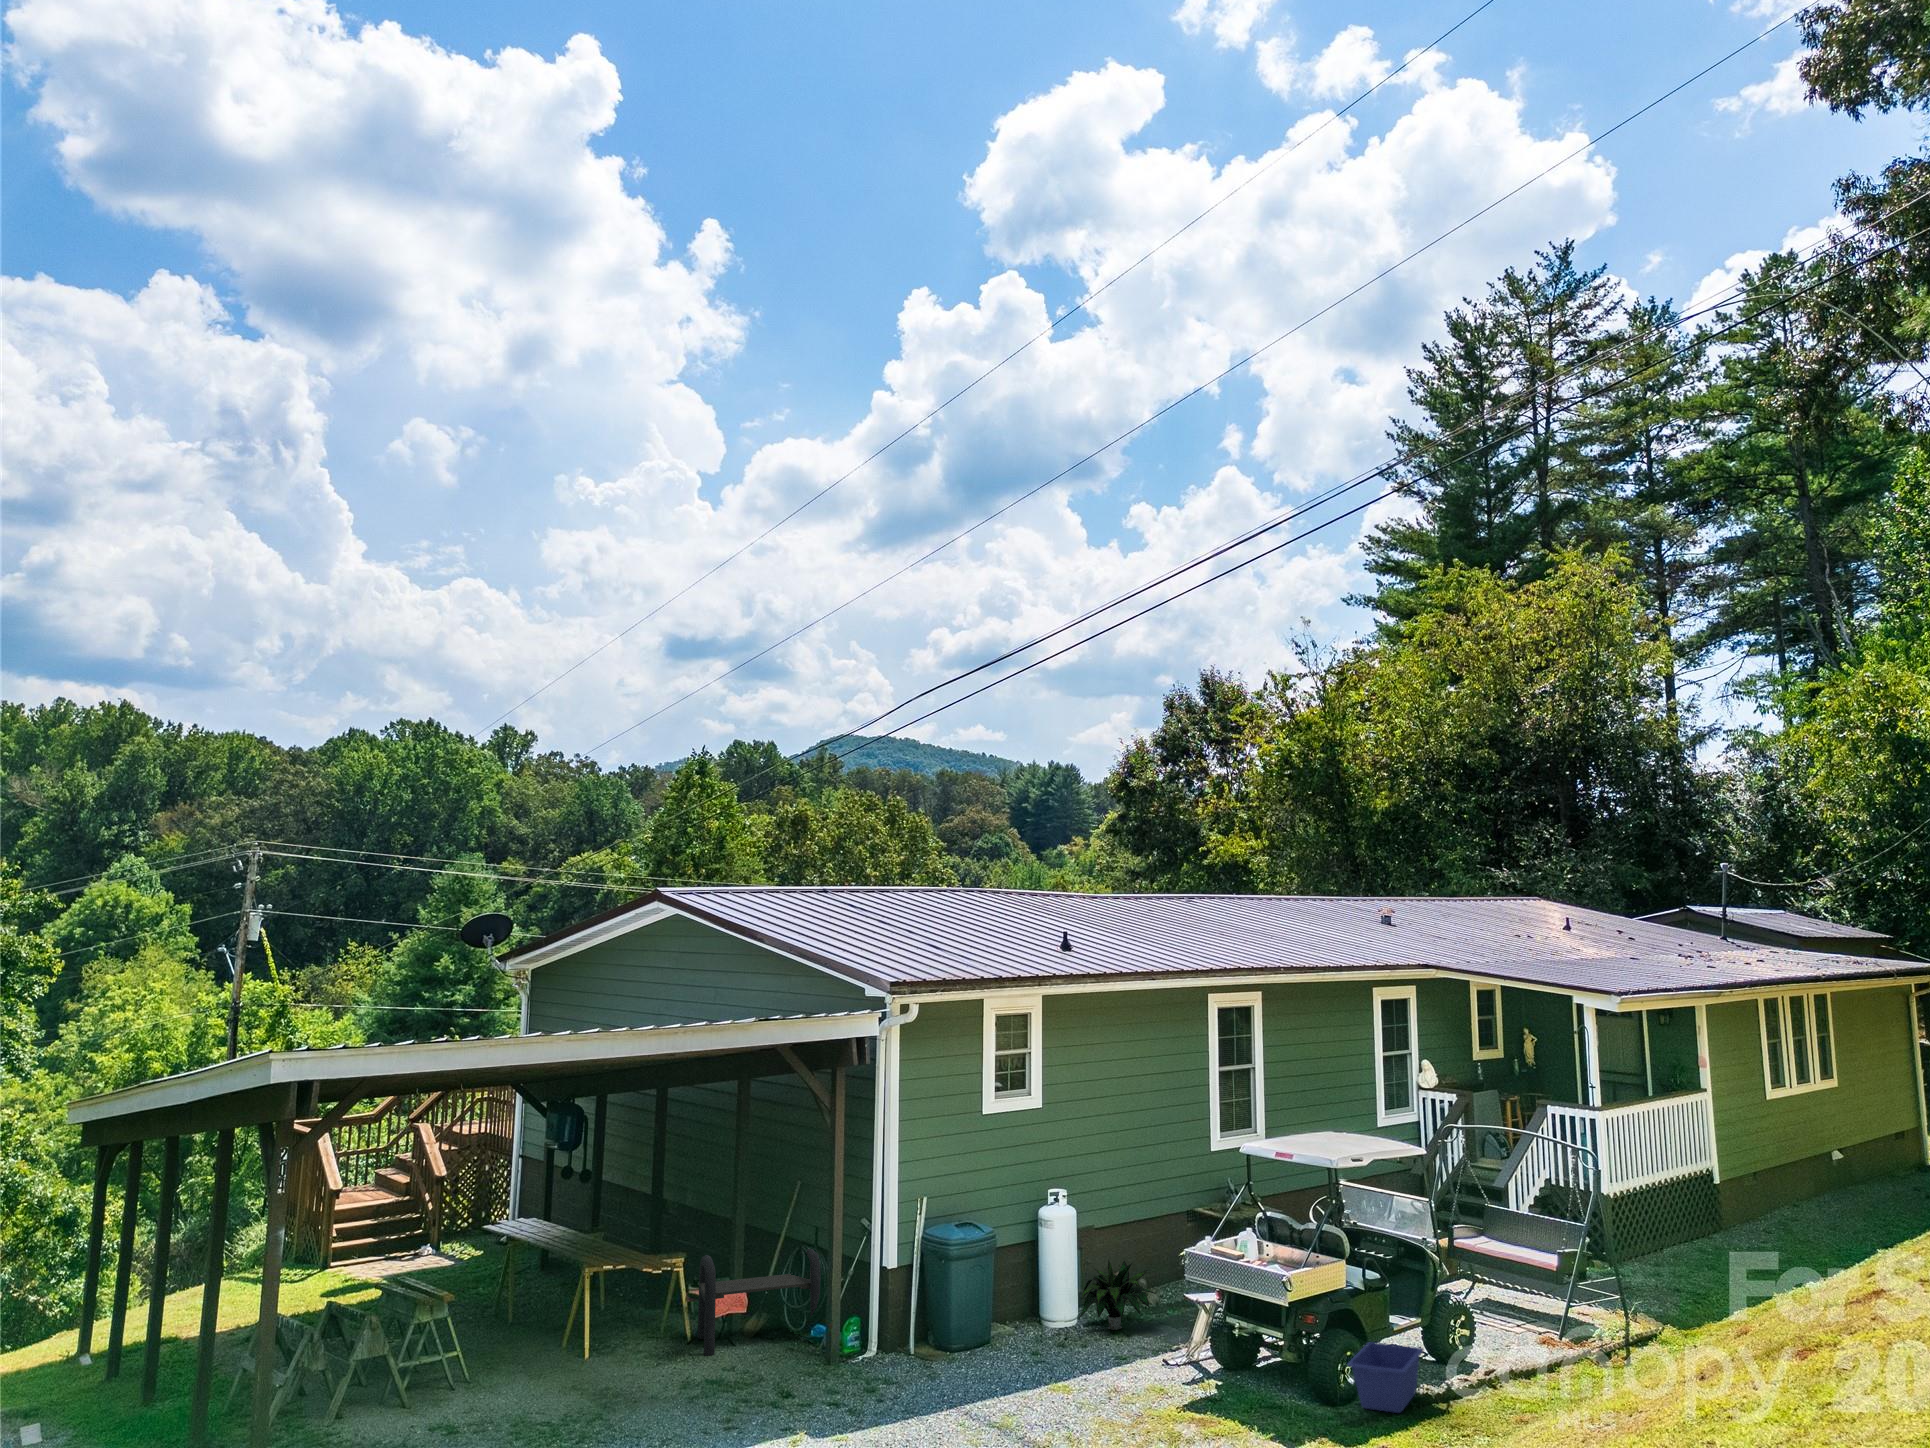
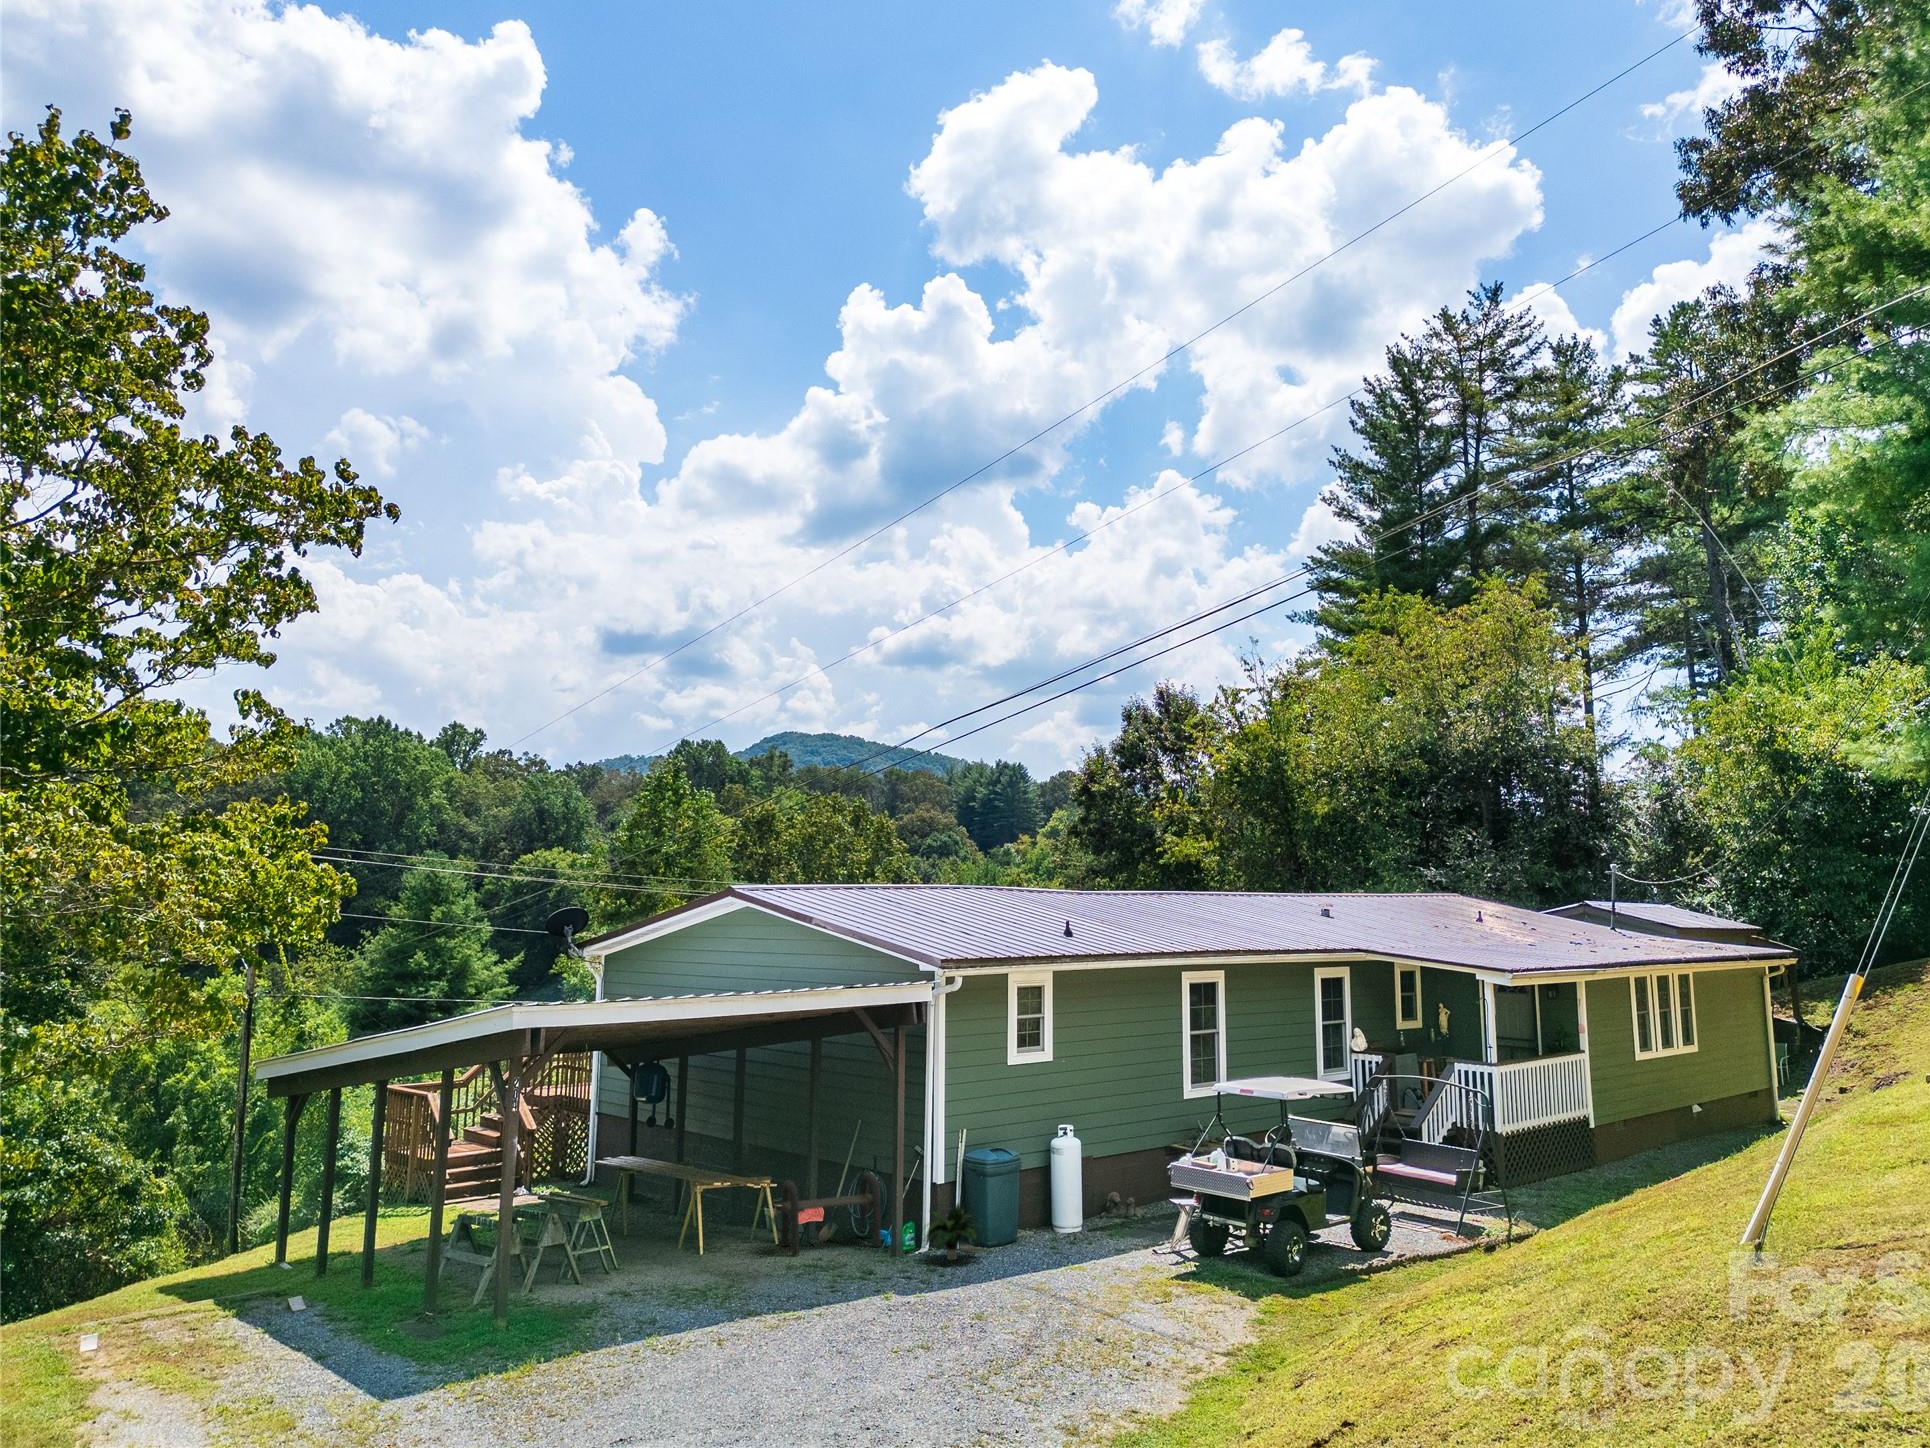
potted plant: present [1079,1260,1155,1330] -> present [926,1203,980,1260]
storage bin: present [1348,1342,1423,1413] -> none [1296,1232,1353,1280]

